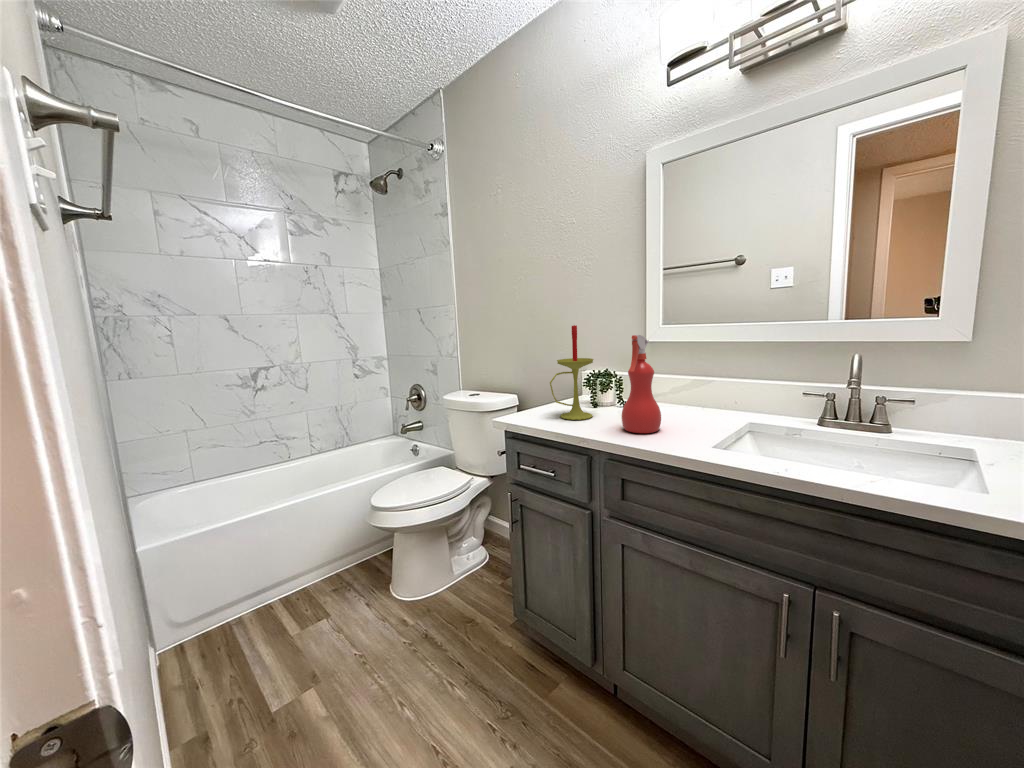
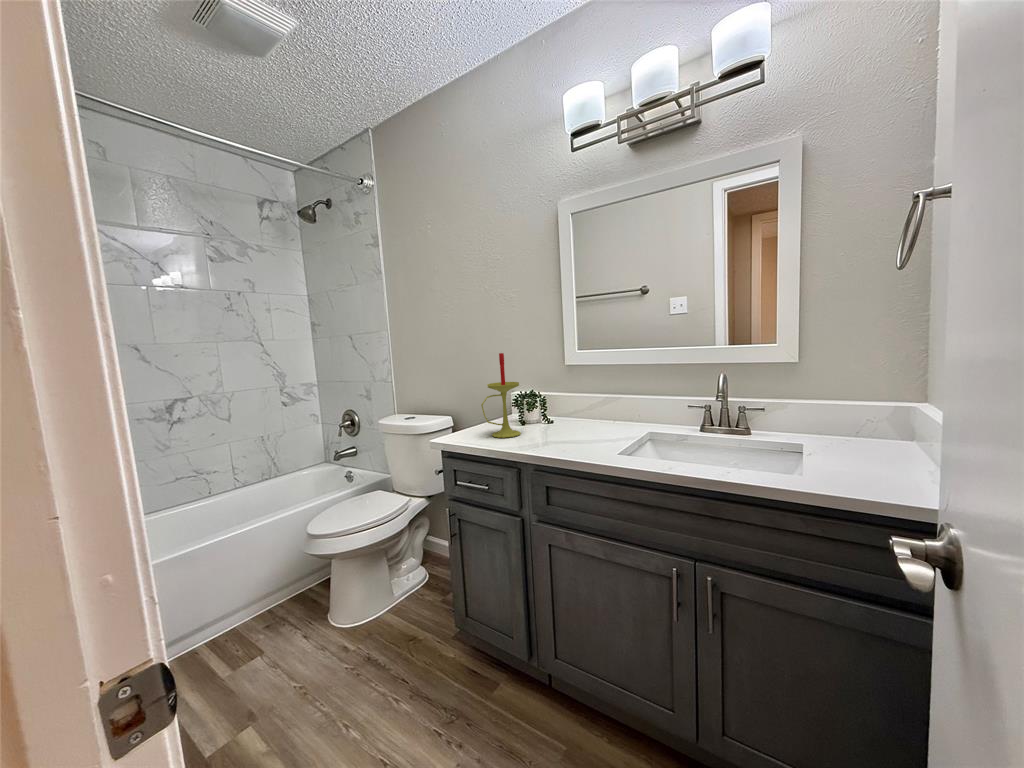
spray bottle: present [622,335,661,433] -> none [545,362,578,446]

